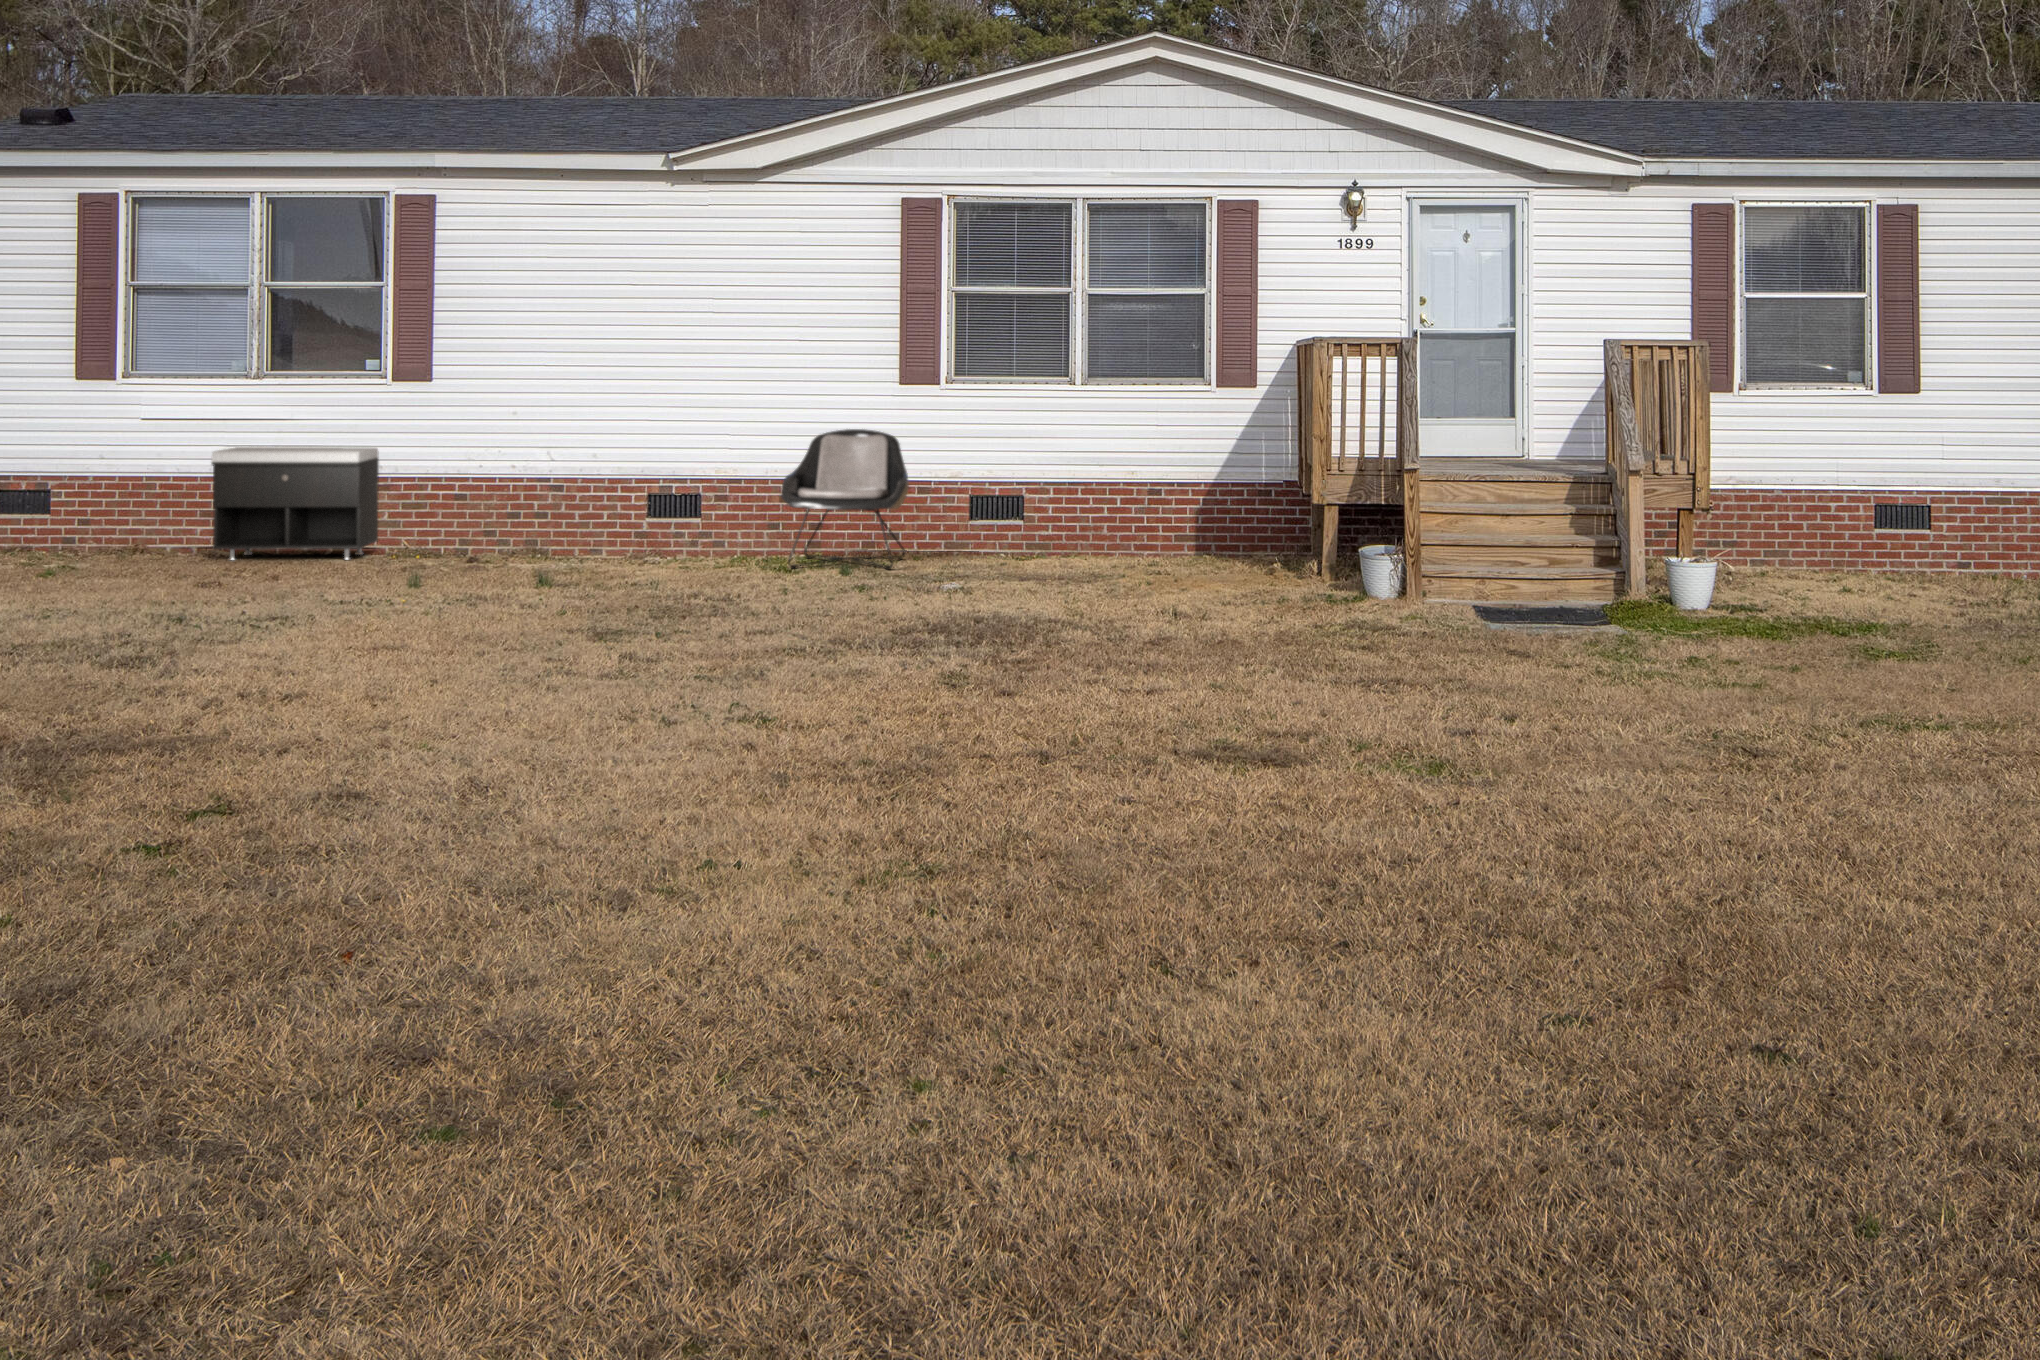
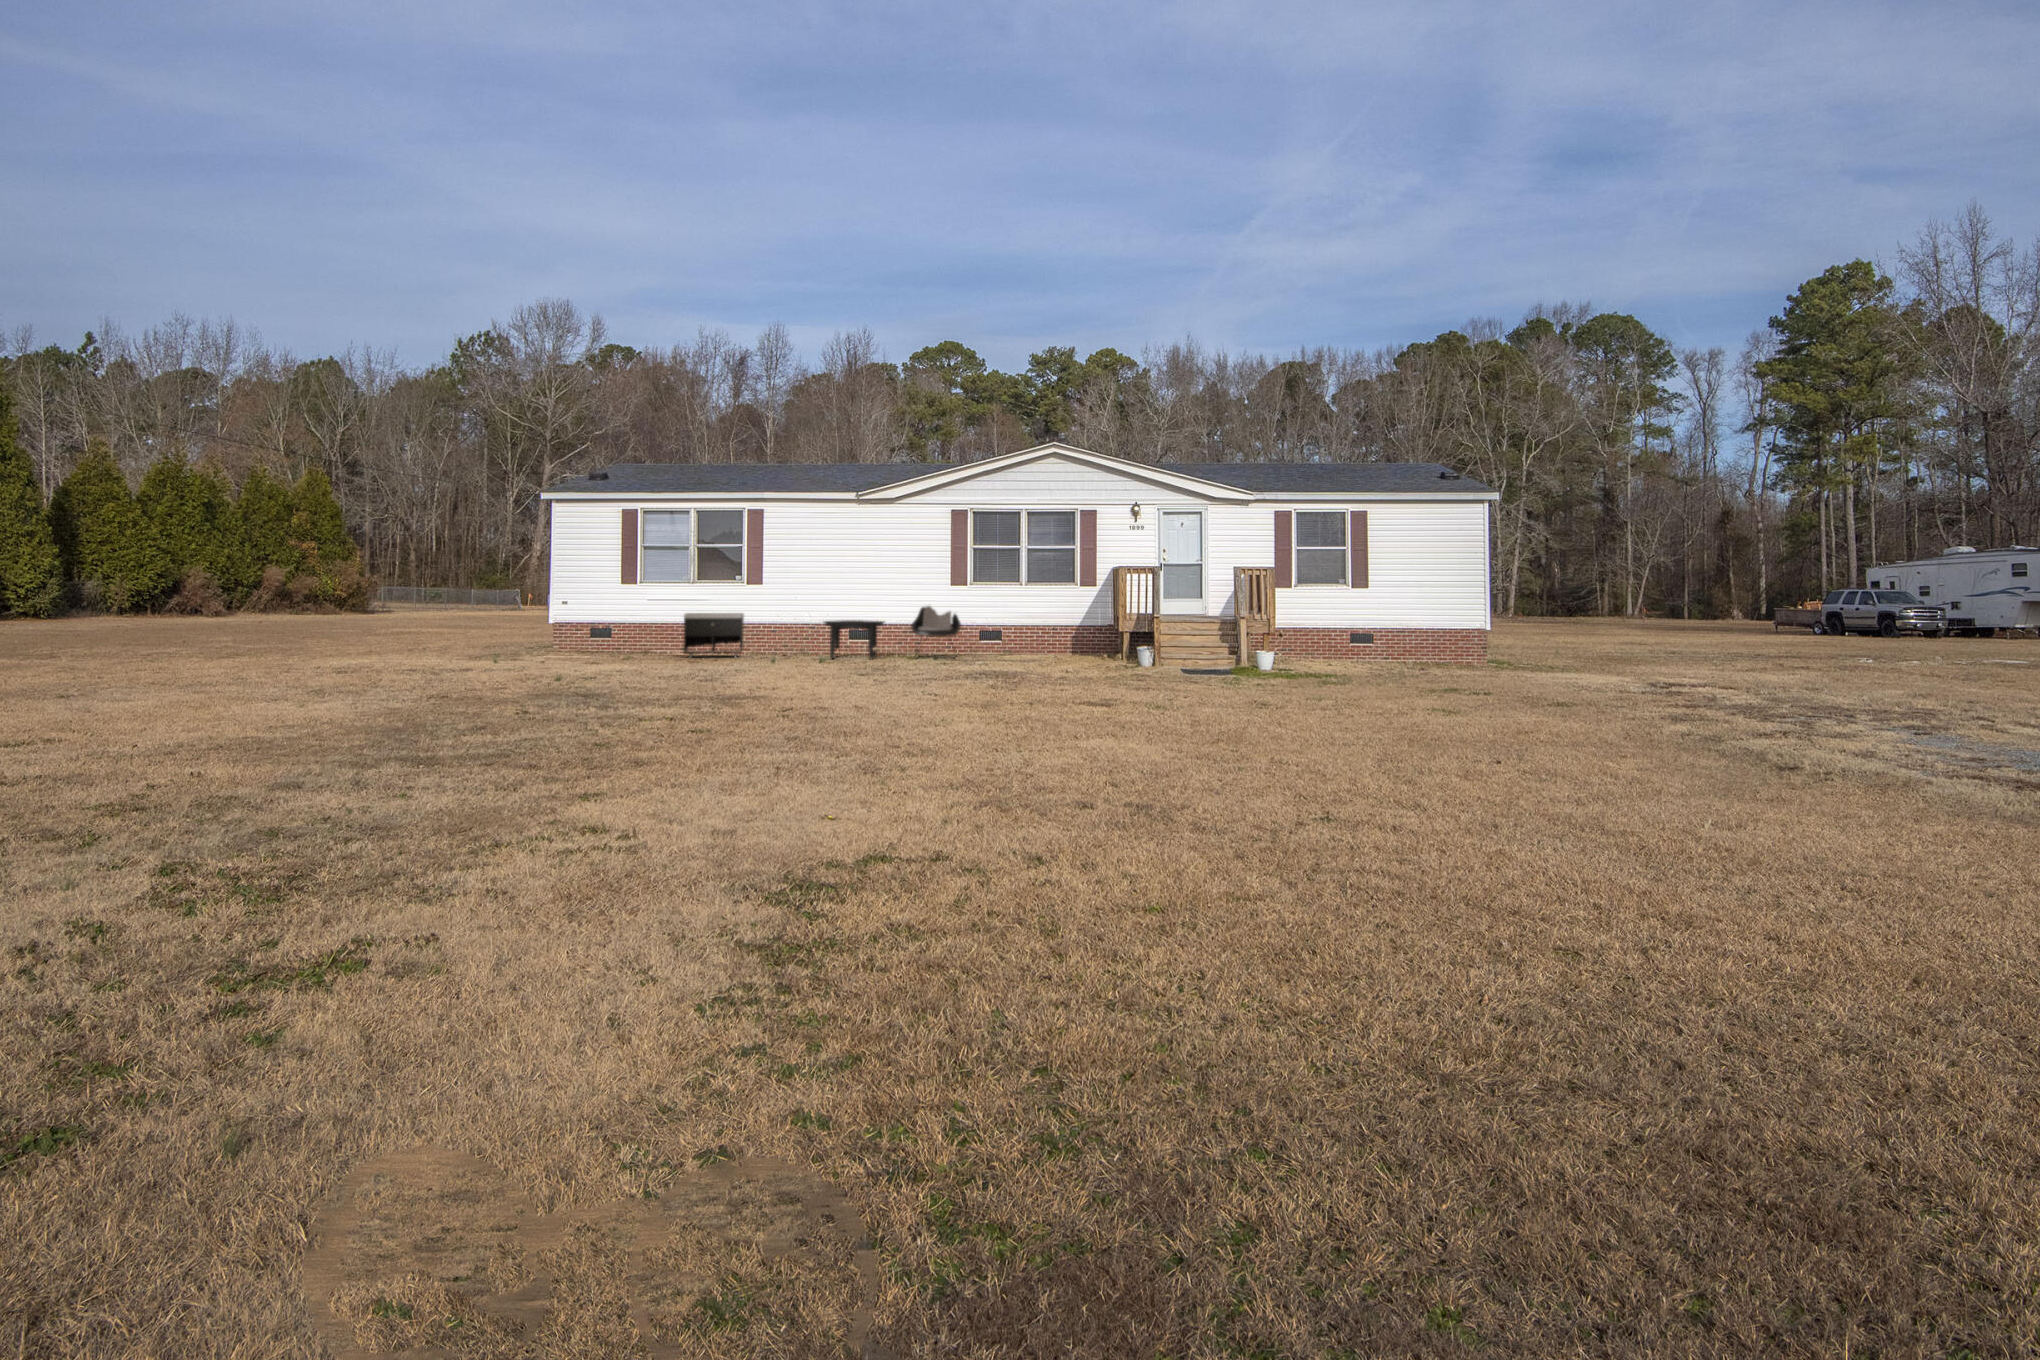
round table: none [559,468,720,571] -> present [823,620,884,659]

